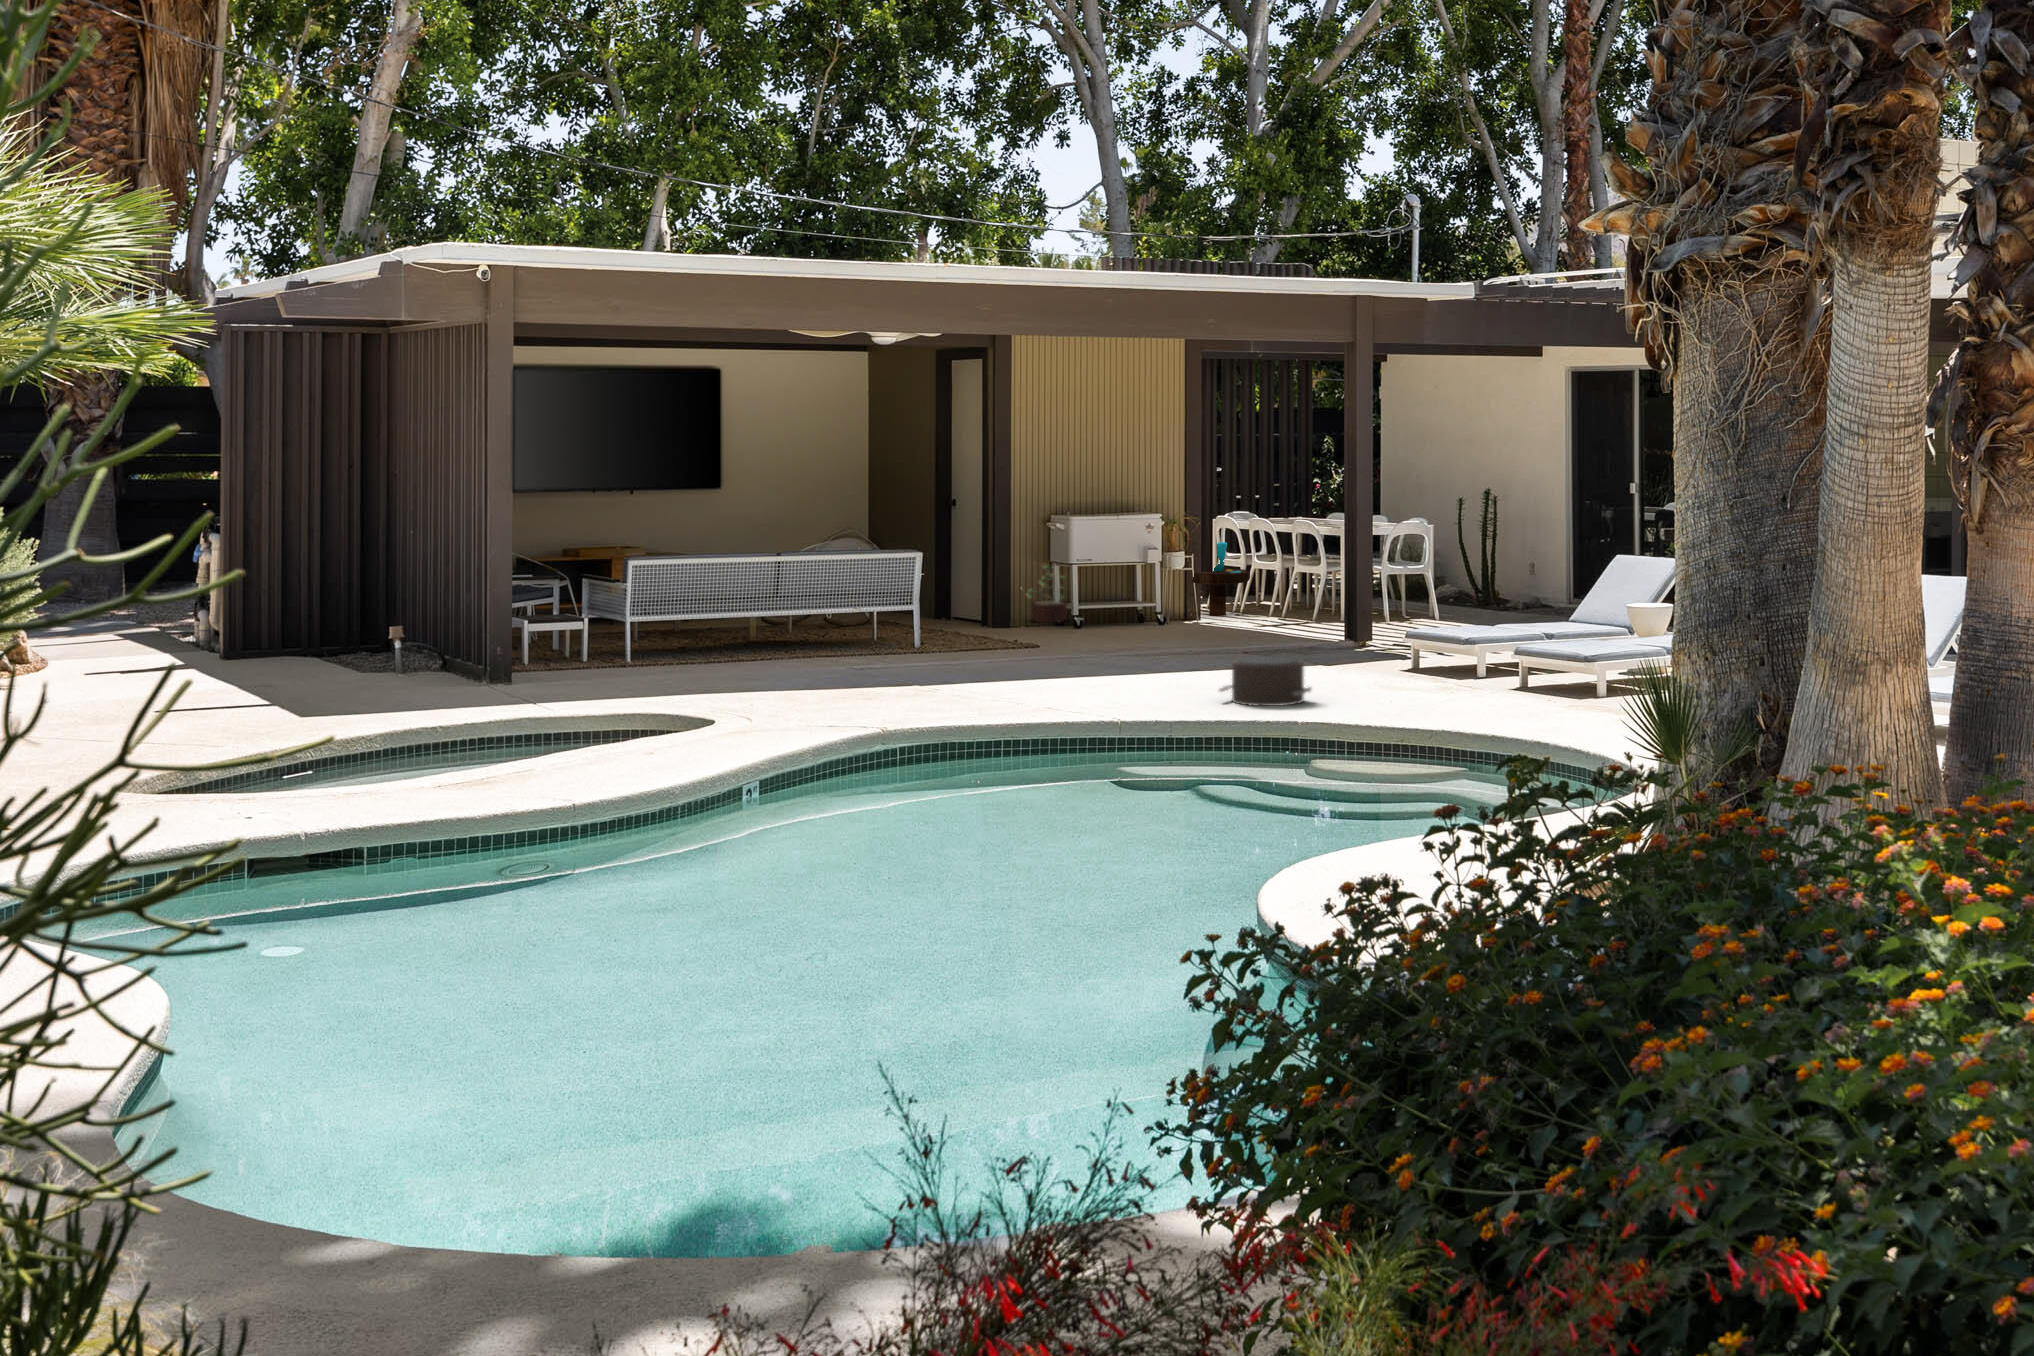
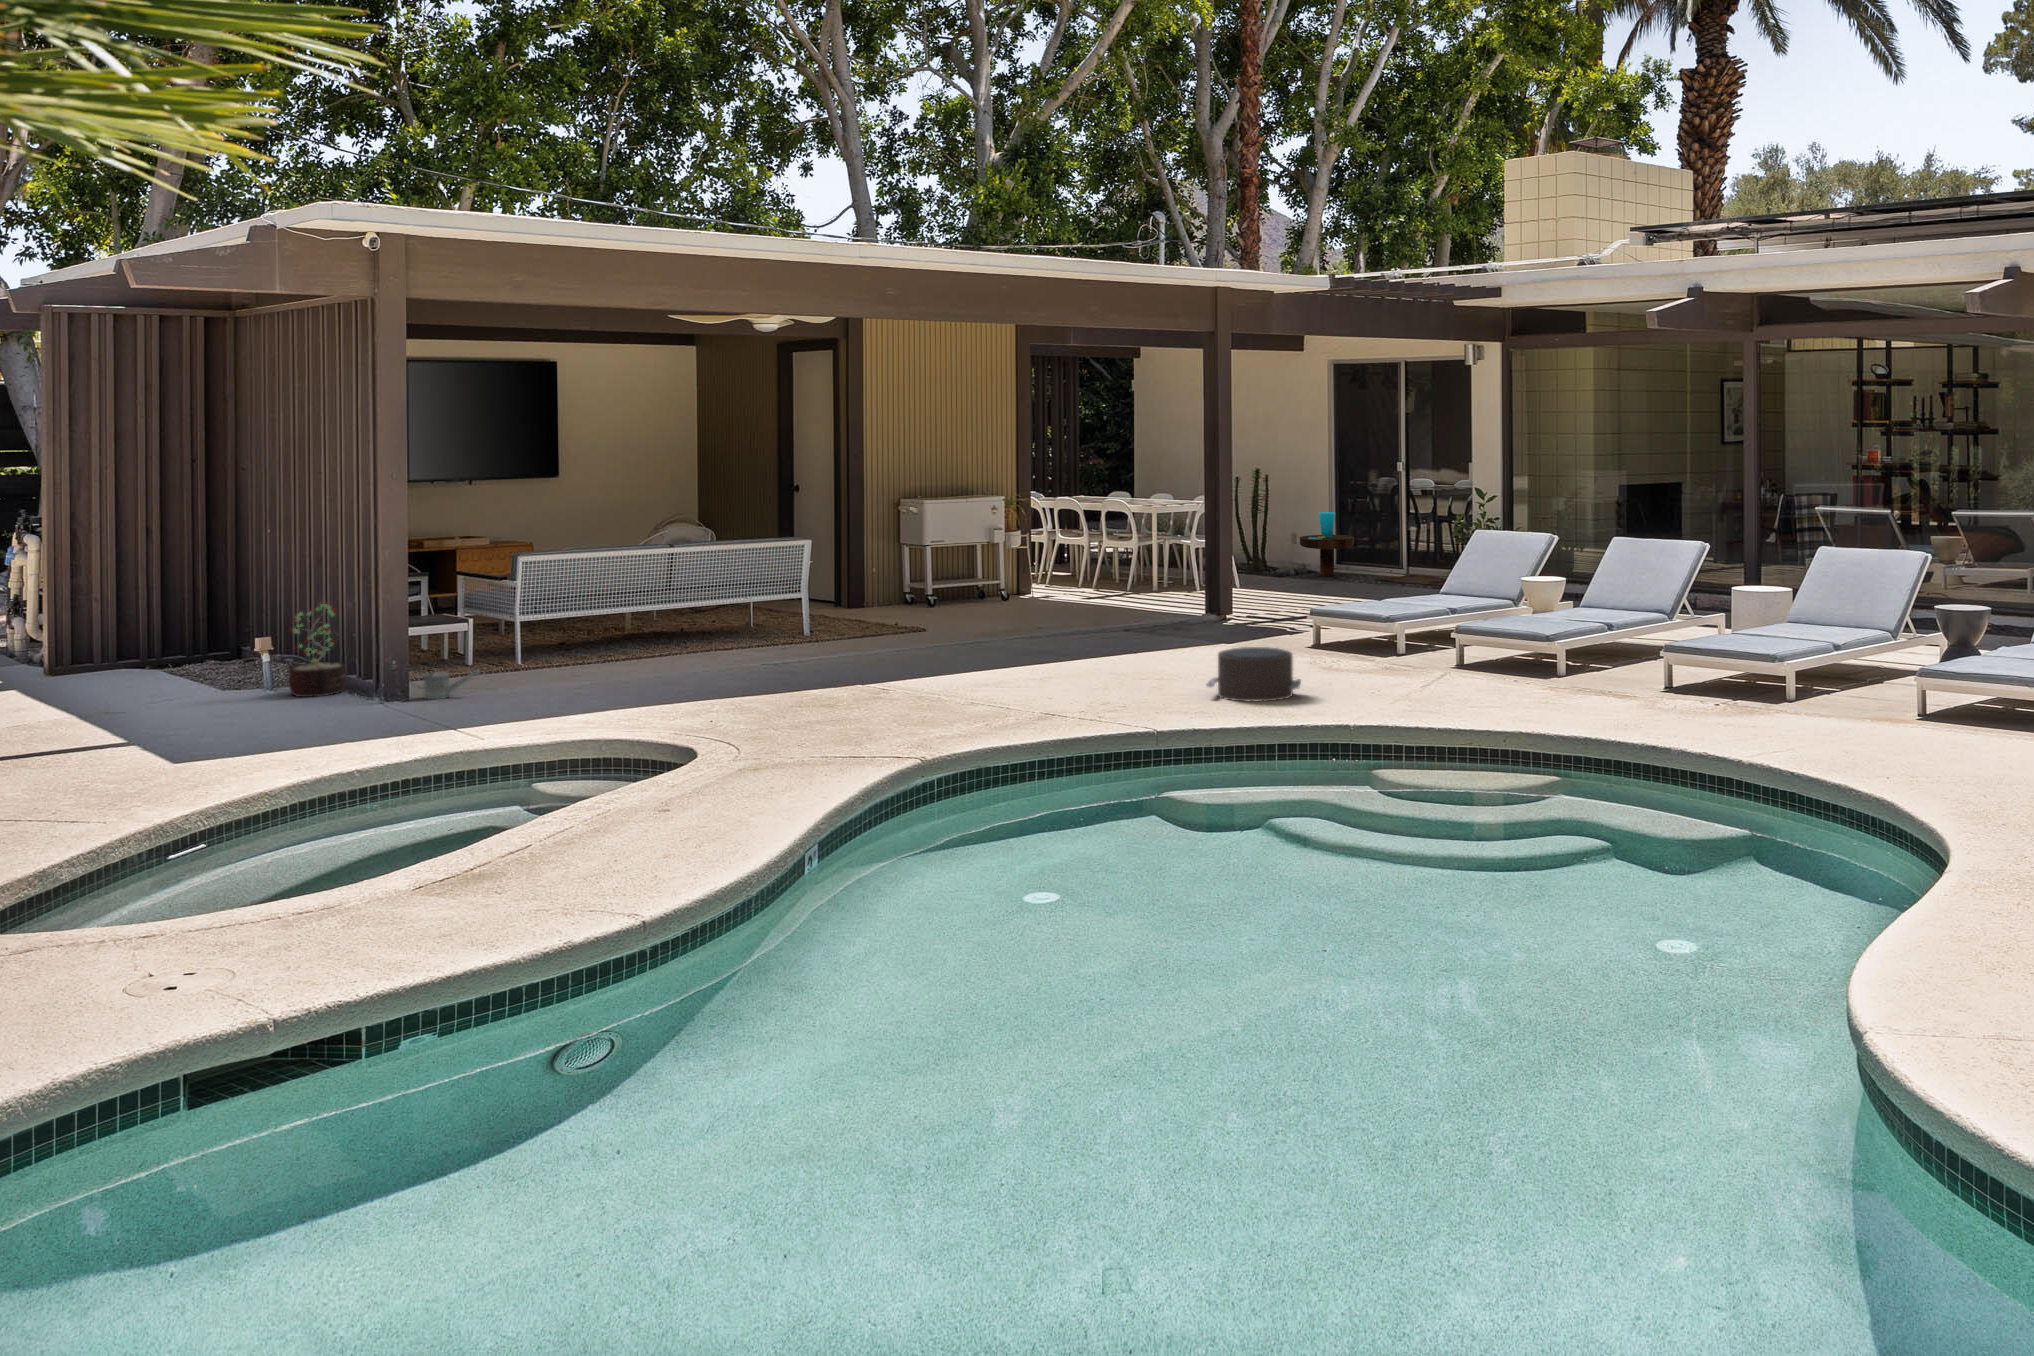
side table: present [1193,542,1250,616] -> present [1300,512,1354,577]
decorative plant: present [1024,562,1067,623] -> present [289,604,346,697]
watering can: none [518,658,579,684] -> present [422,670,479,699]

